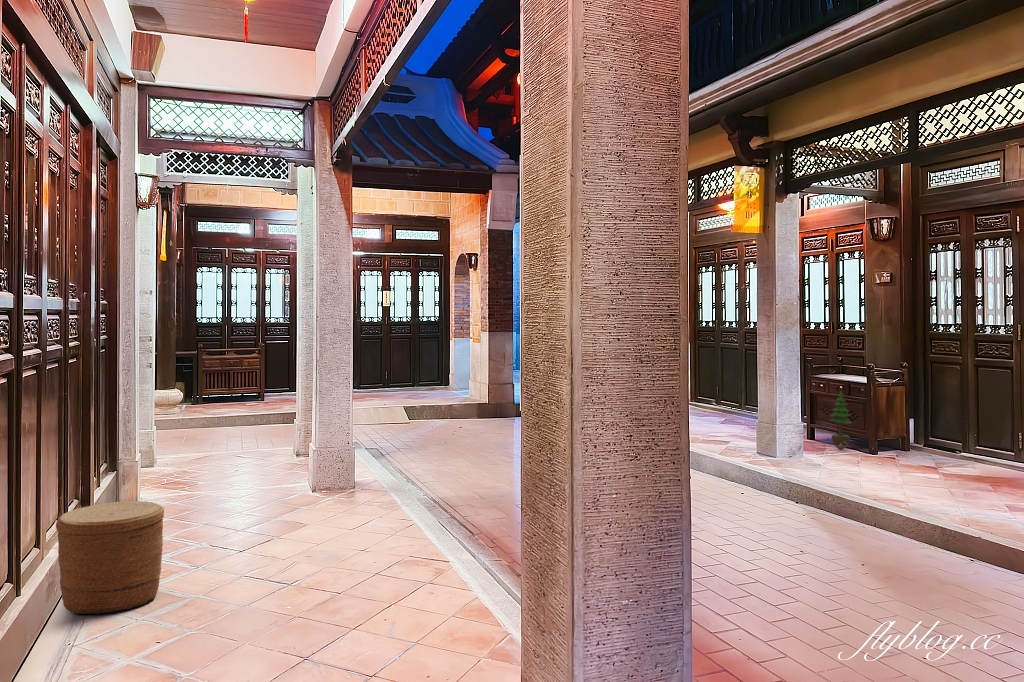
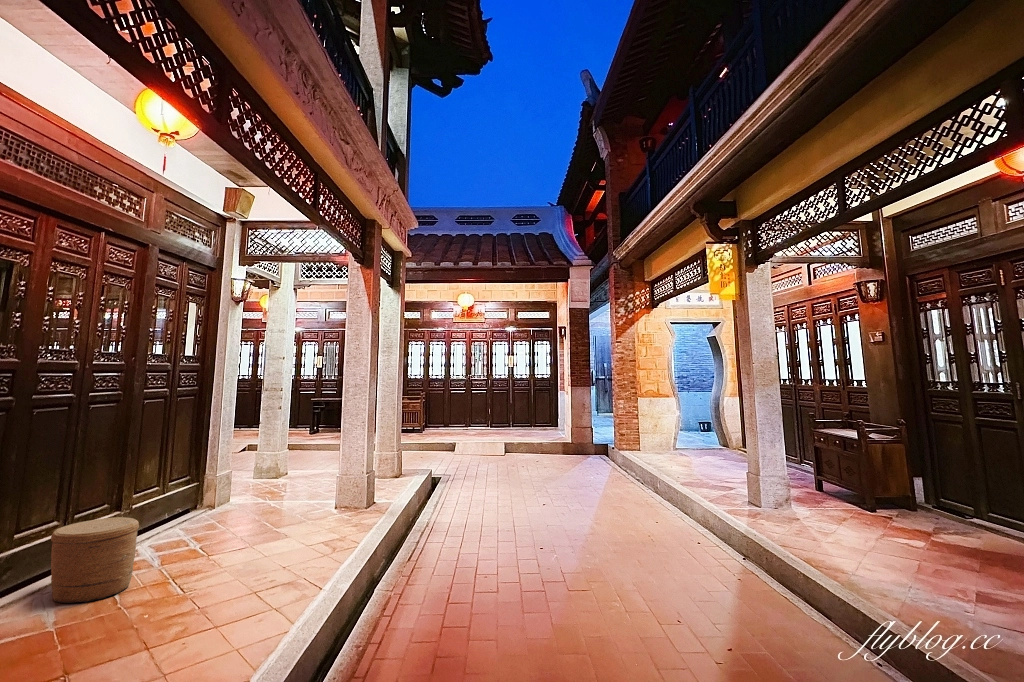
potted tree: present [830,391,852,450] -> none [818,444,841,502]

